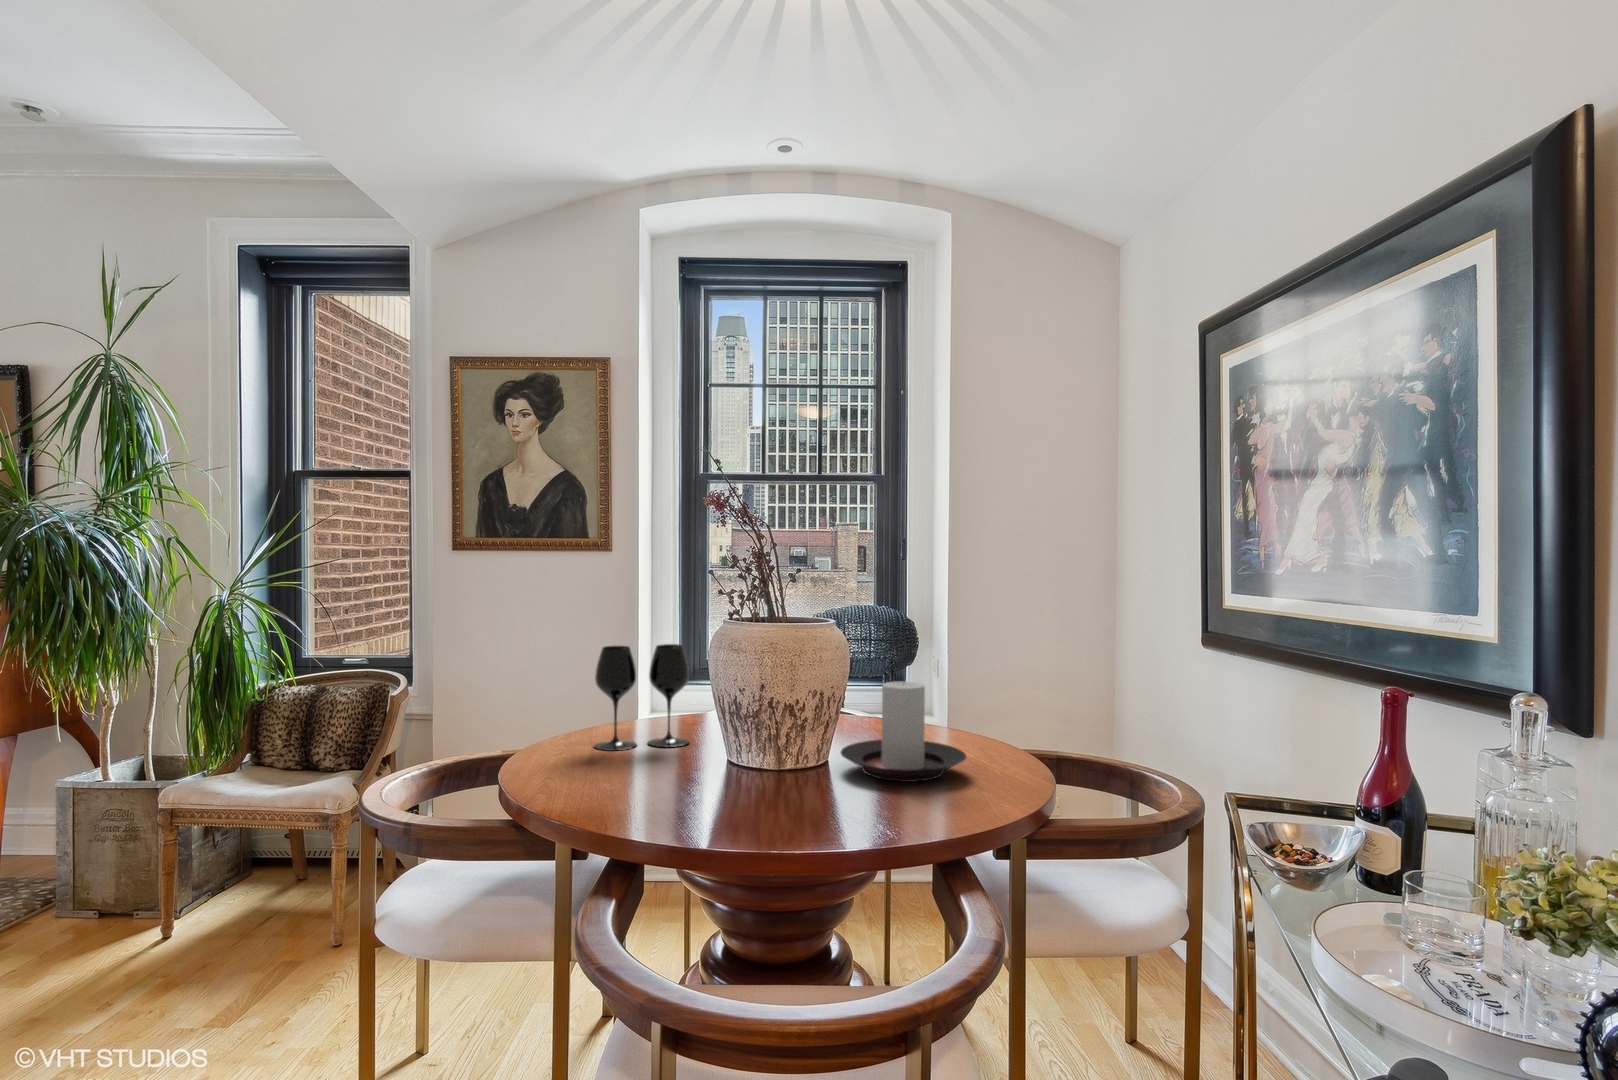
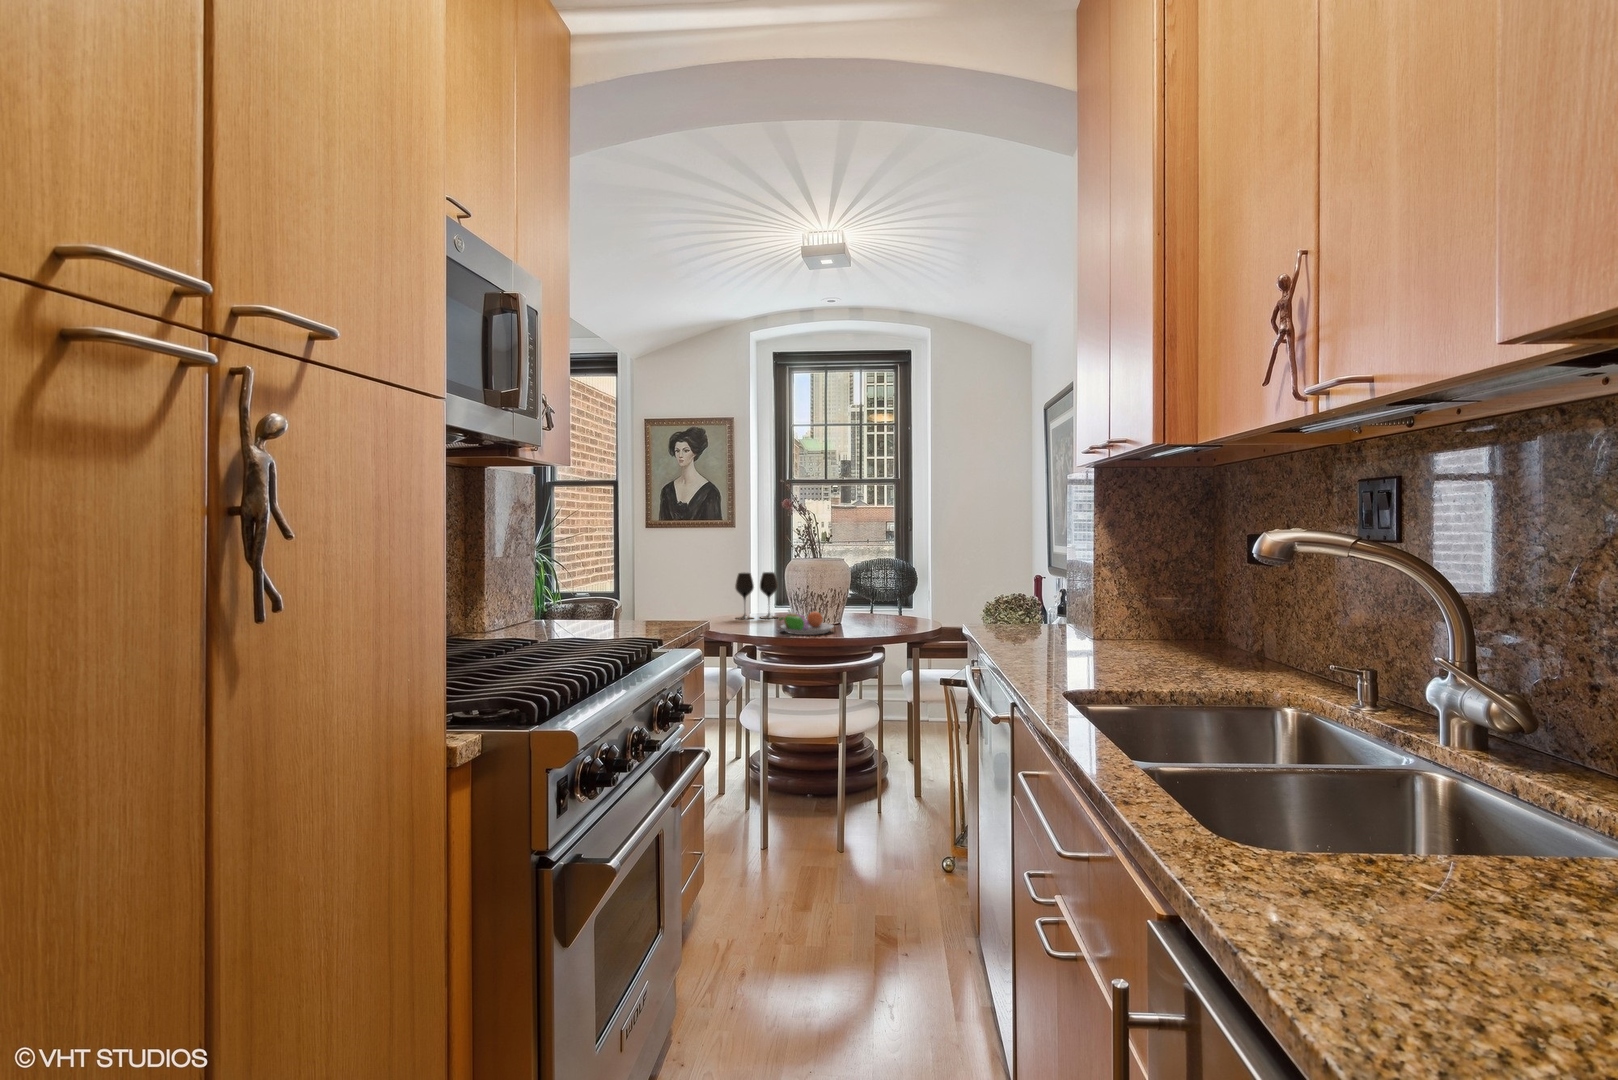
candle holder: present [841,681,966,782] -> none [844,584,899,627]
fruit bowl: none [694,751,832,825] -> present [780,610,834,635]

